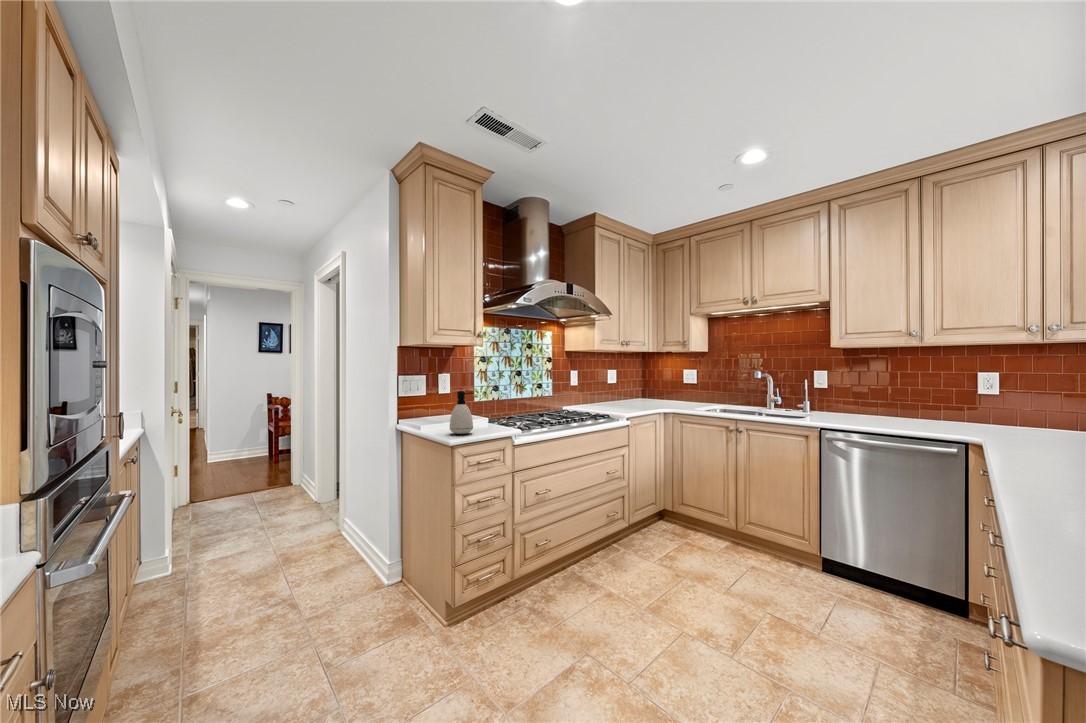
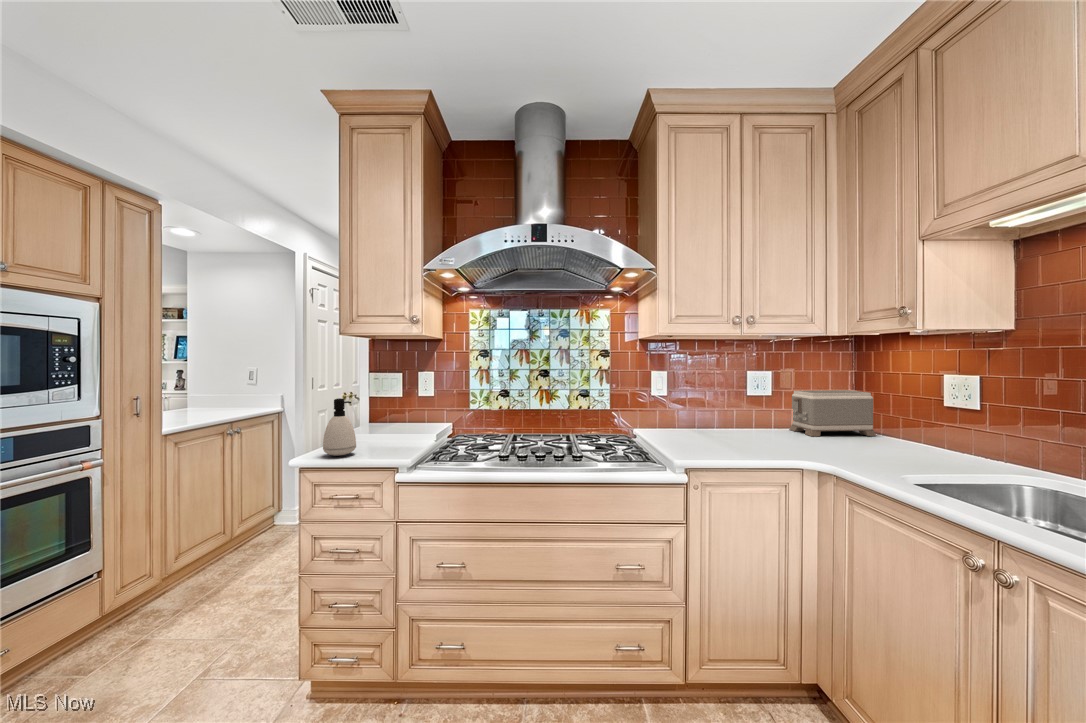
toaster: none [636,380,674,404] -> present [789,390,876,436]

